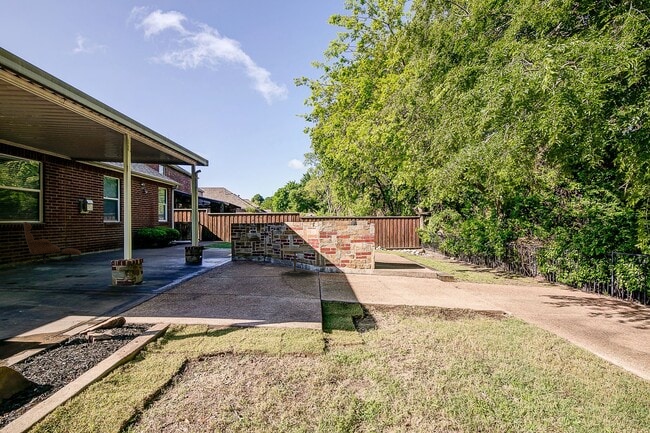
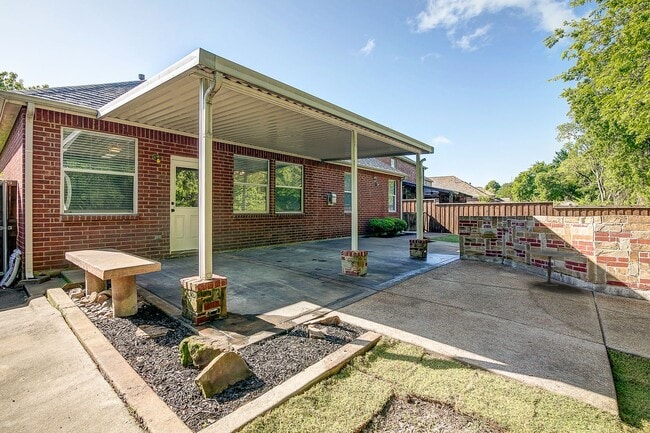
lounge chair: present [24,222,81,264] -> none [296,213,330,246]

